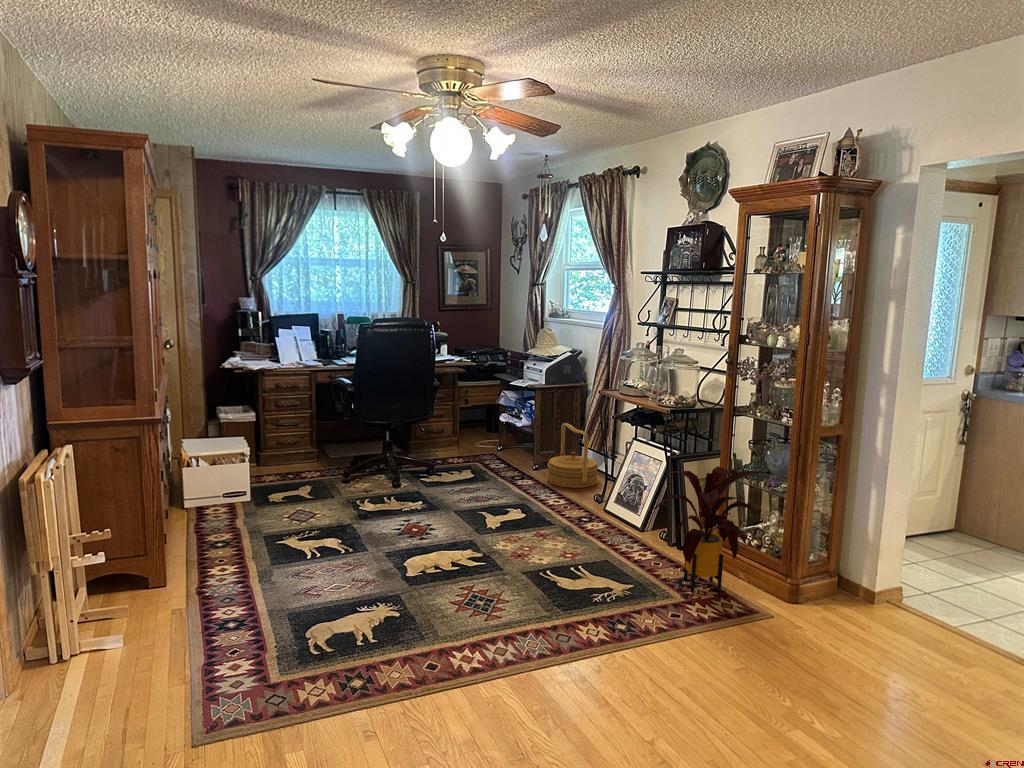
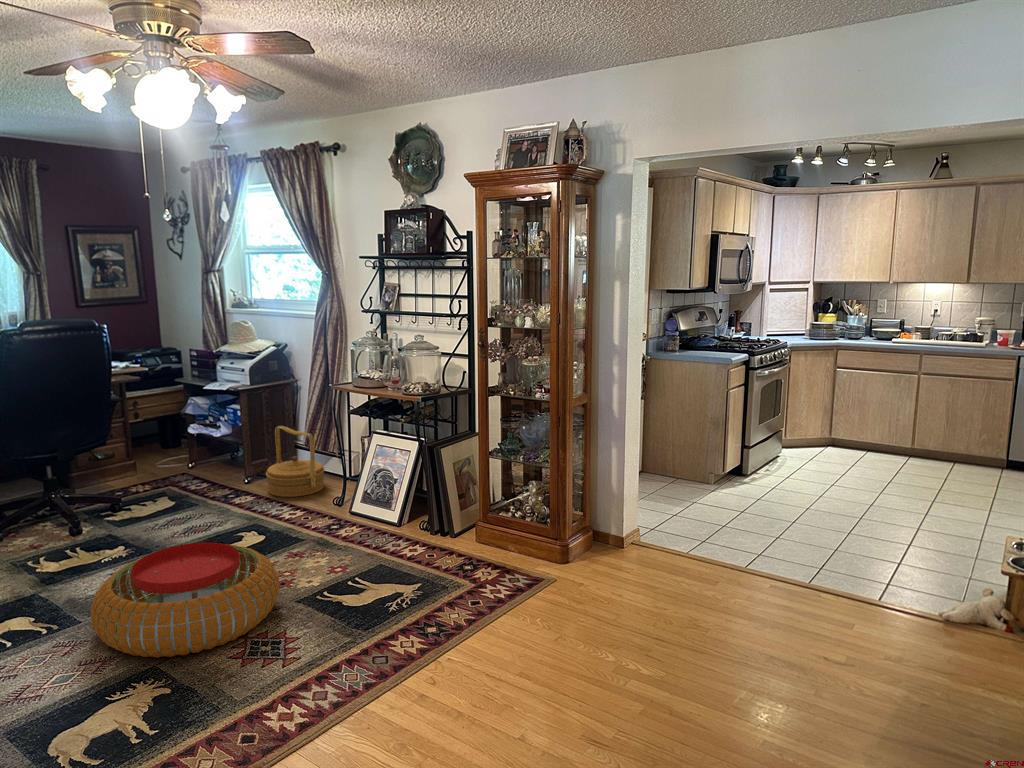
house plant: present [651,466,769,593] -> none [431,448,537,577]
pouf: none [368,505,510,592] -> present [90,542,279,658]

